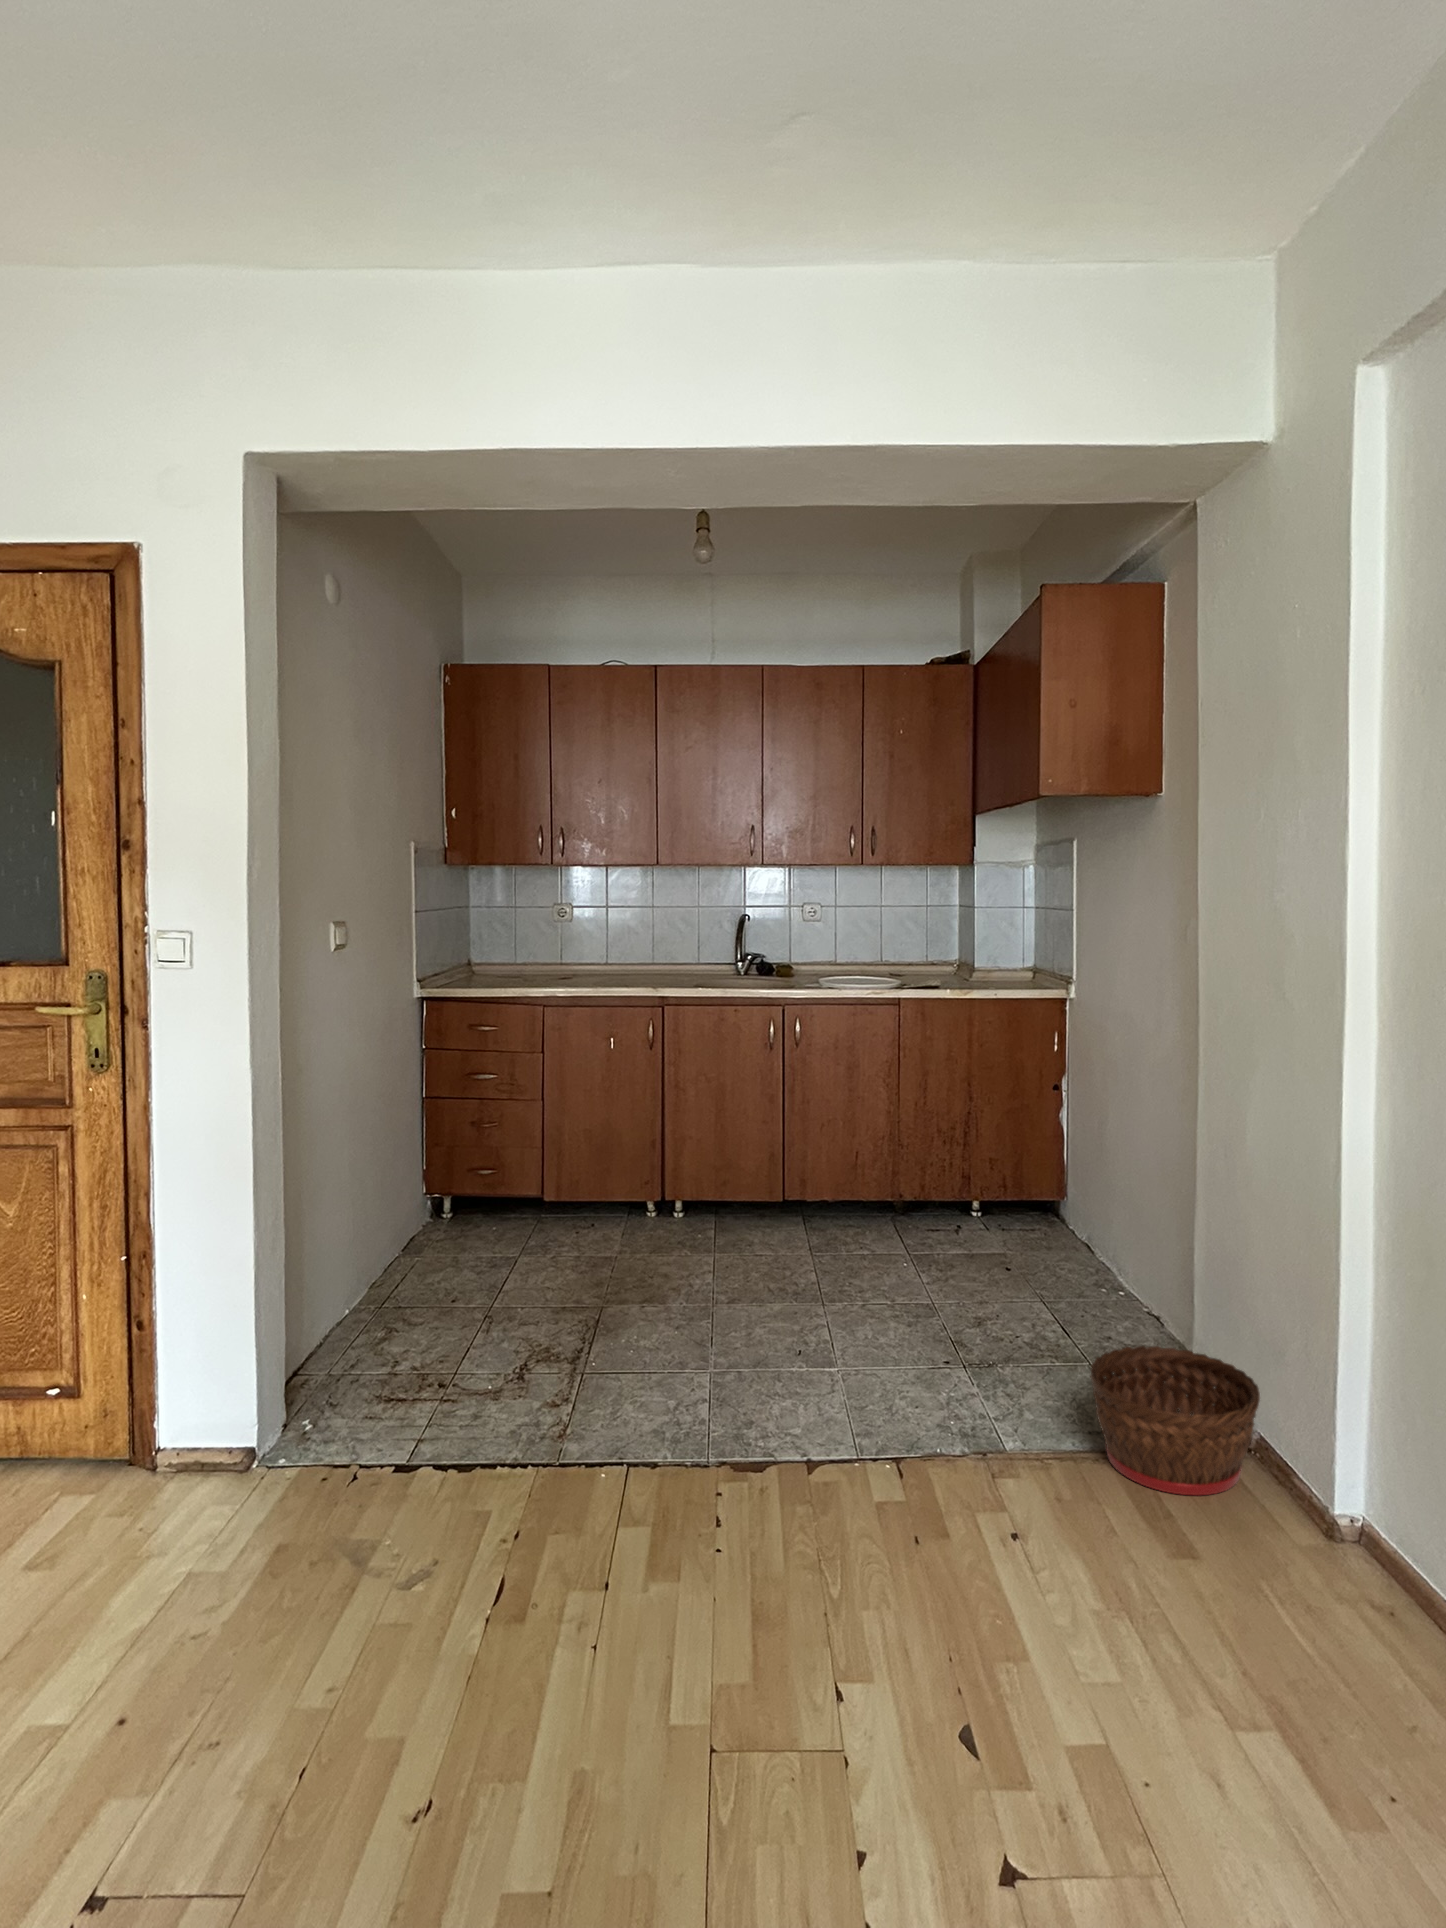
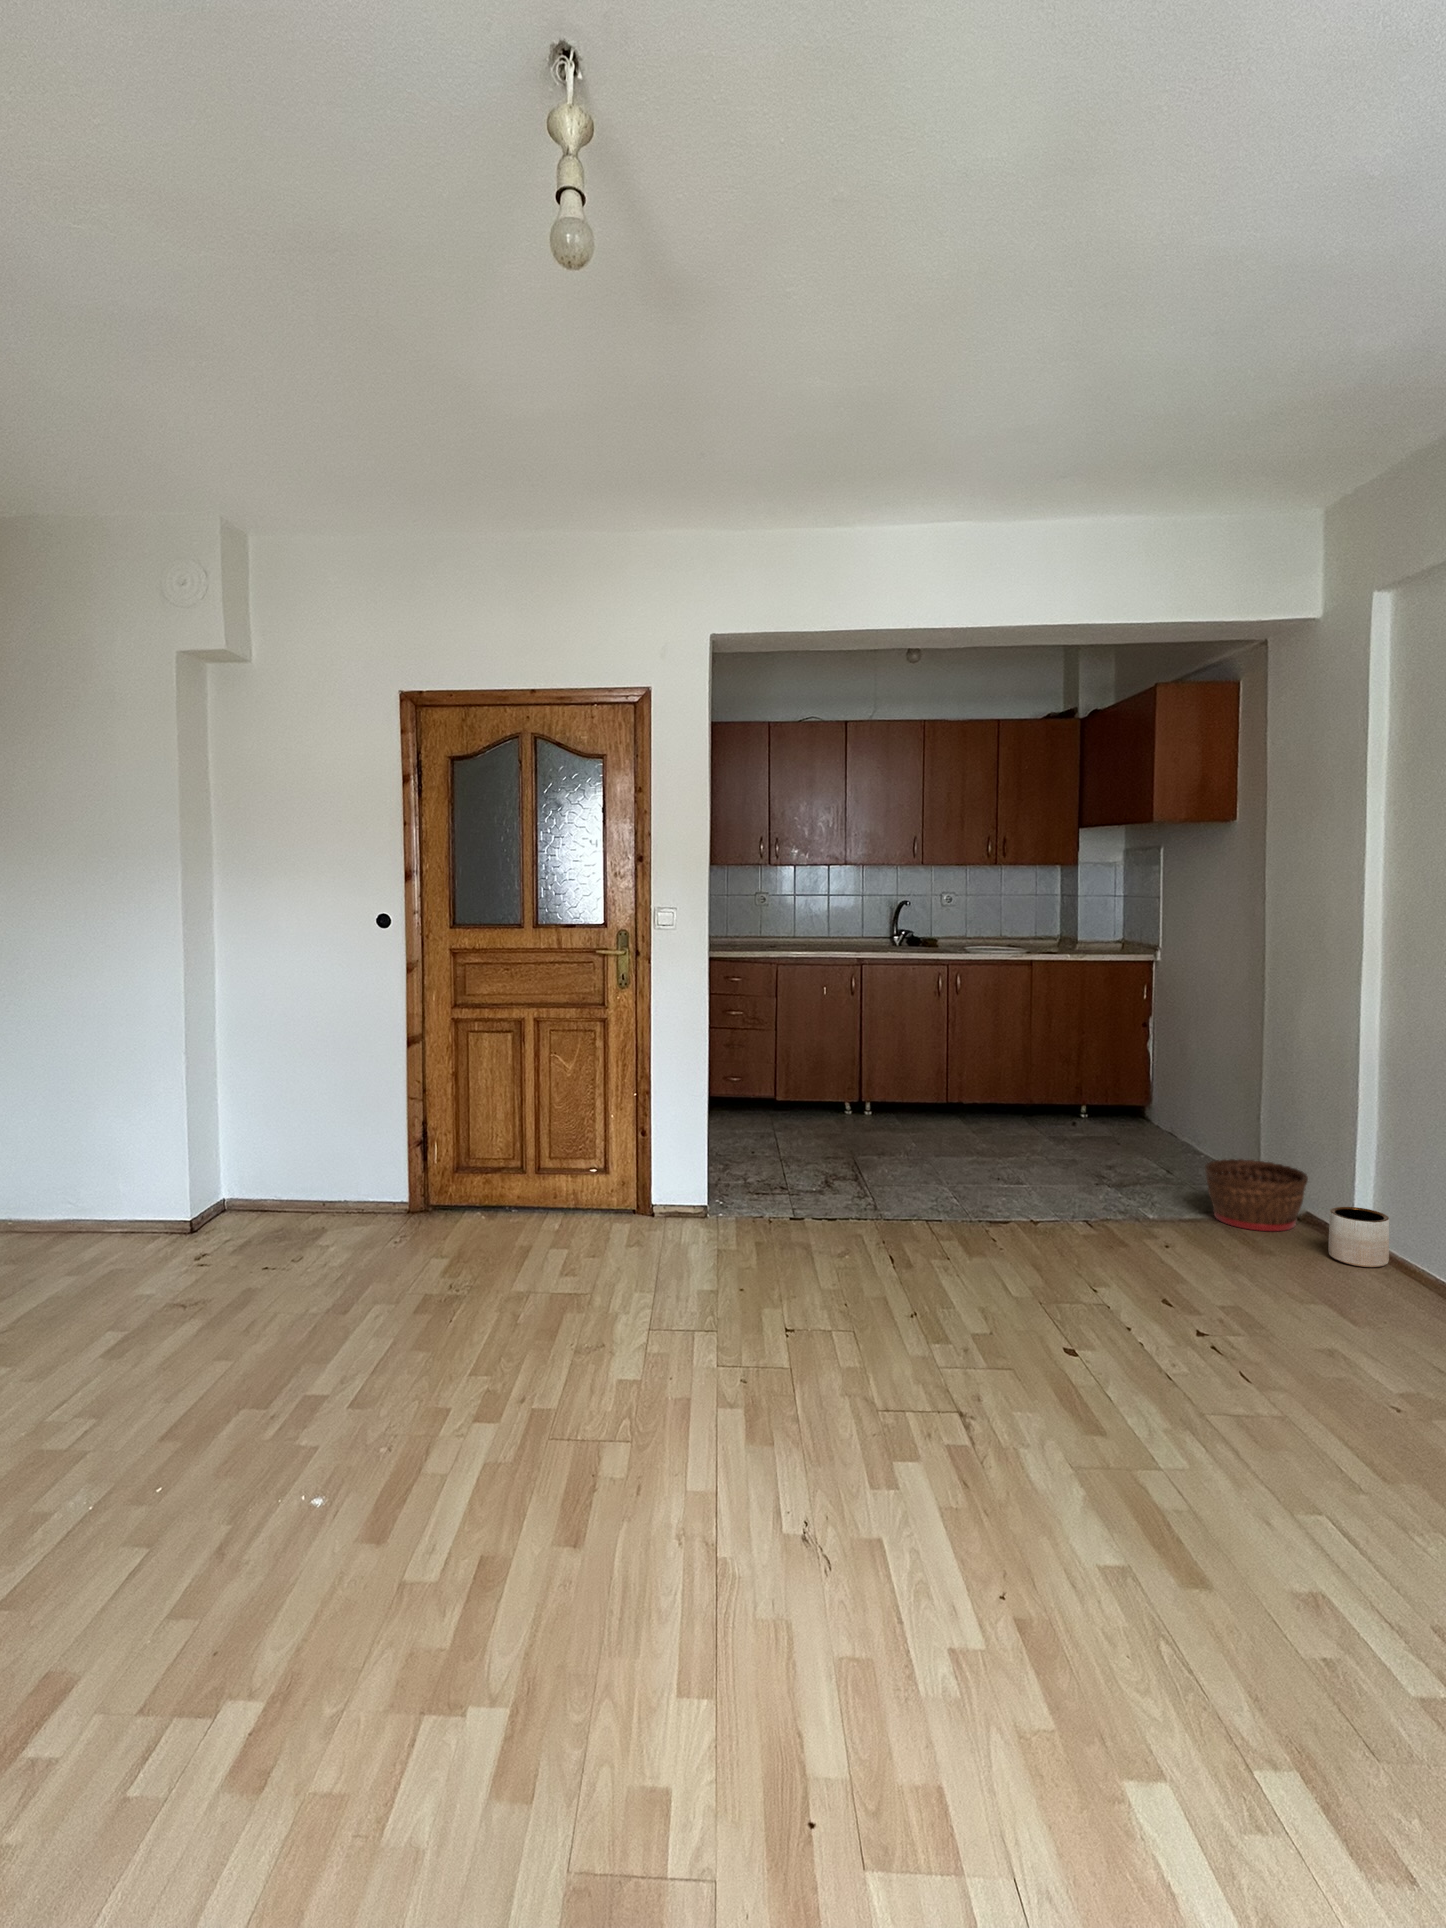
planter: none [1289,1477,1399,1612] -> present [1328,1207,1389,1267]

